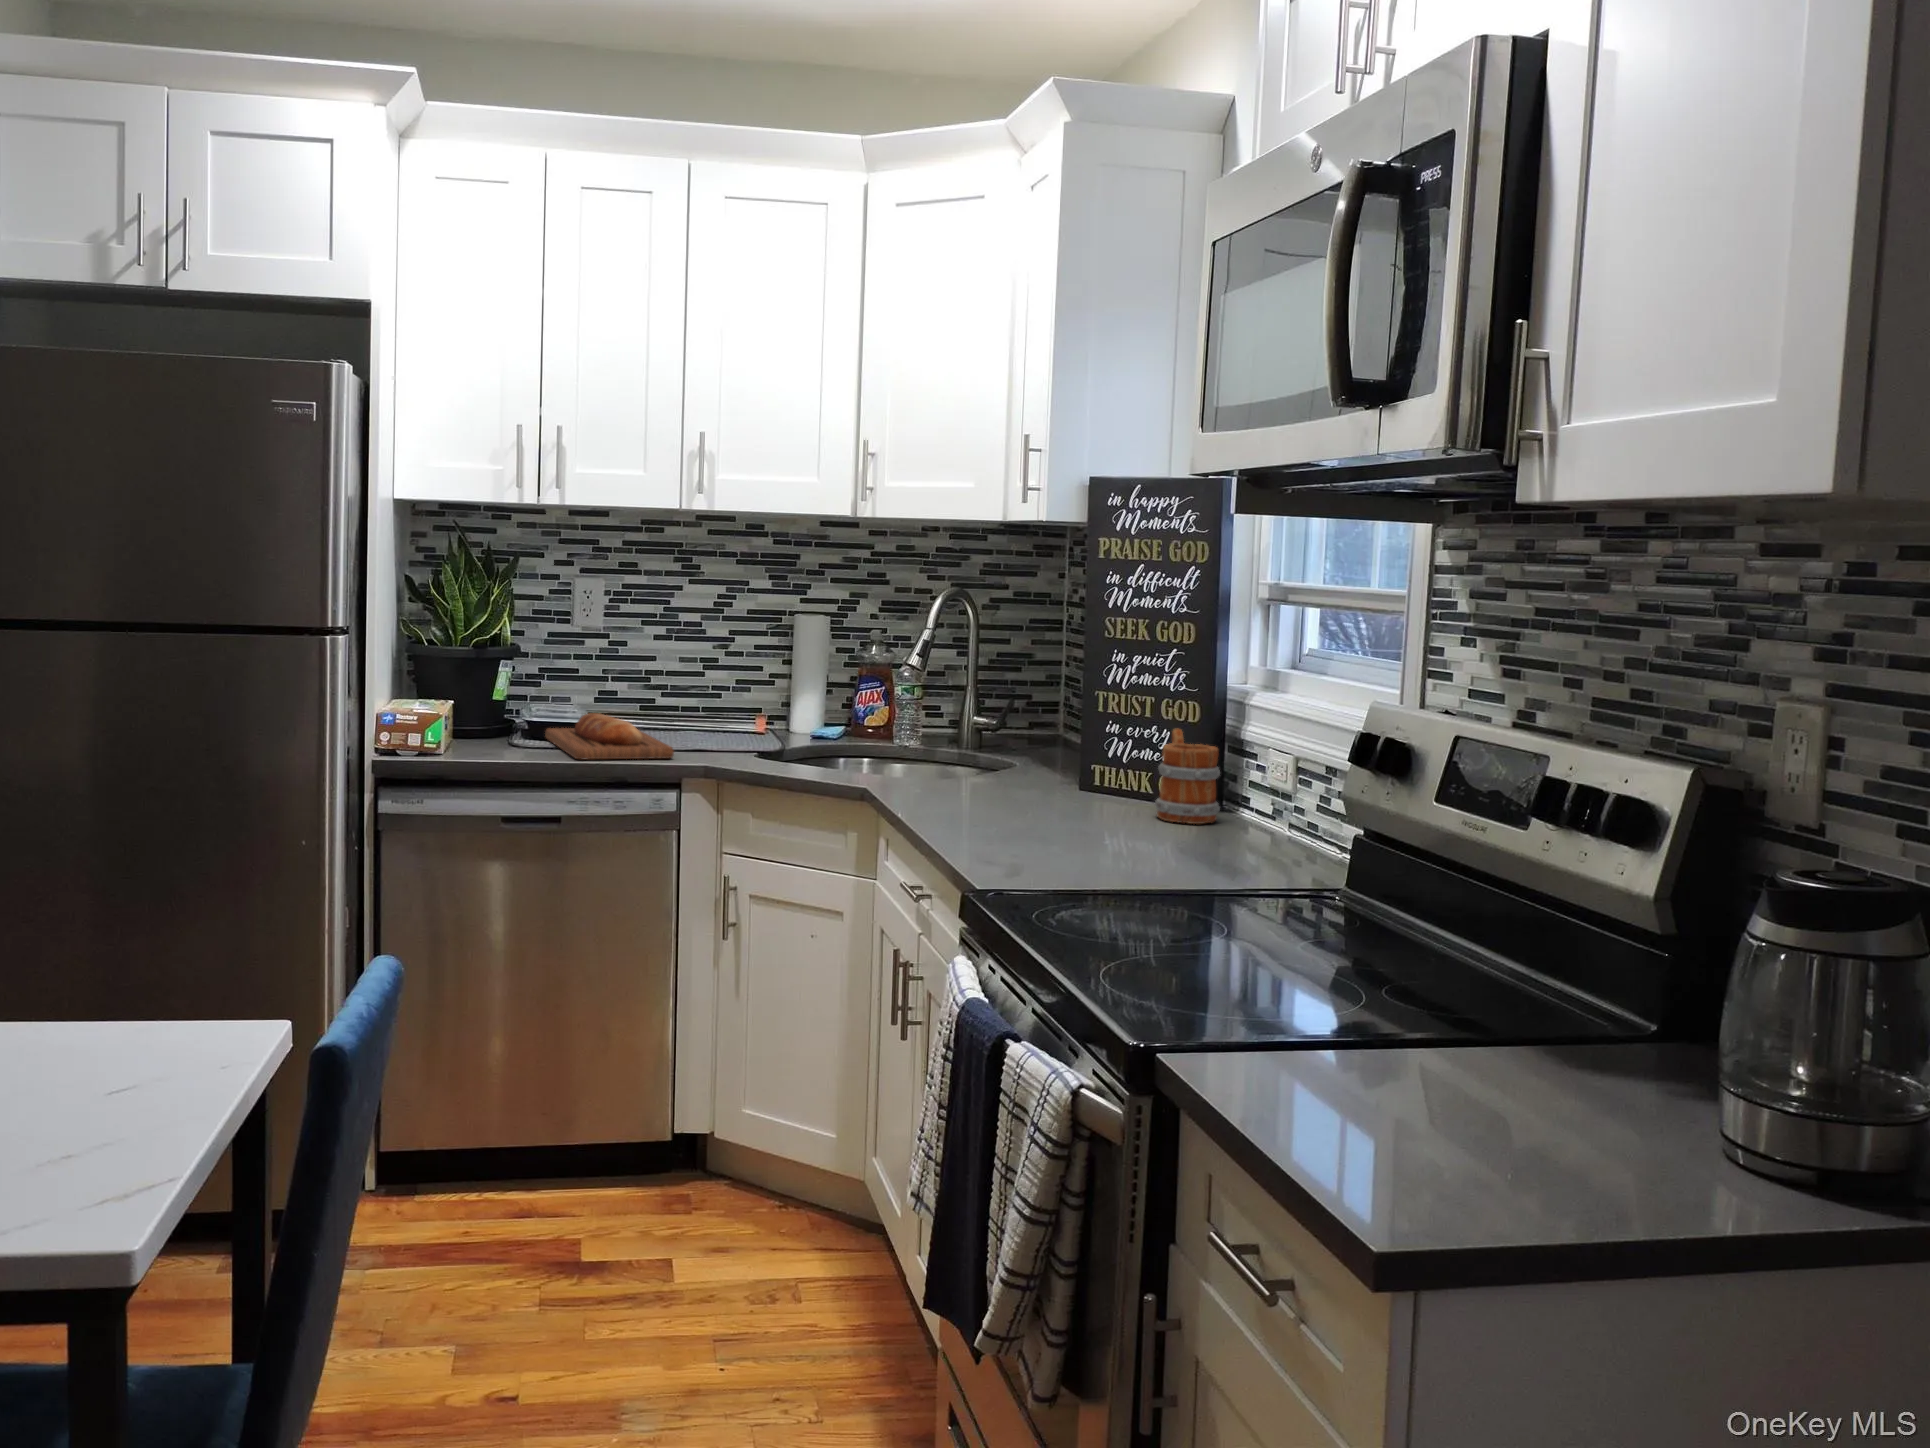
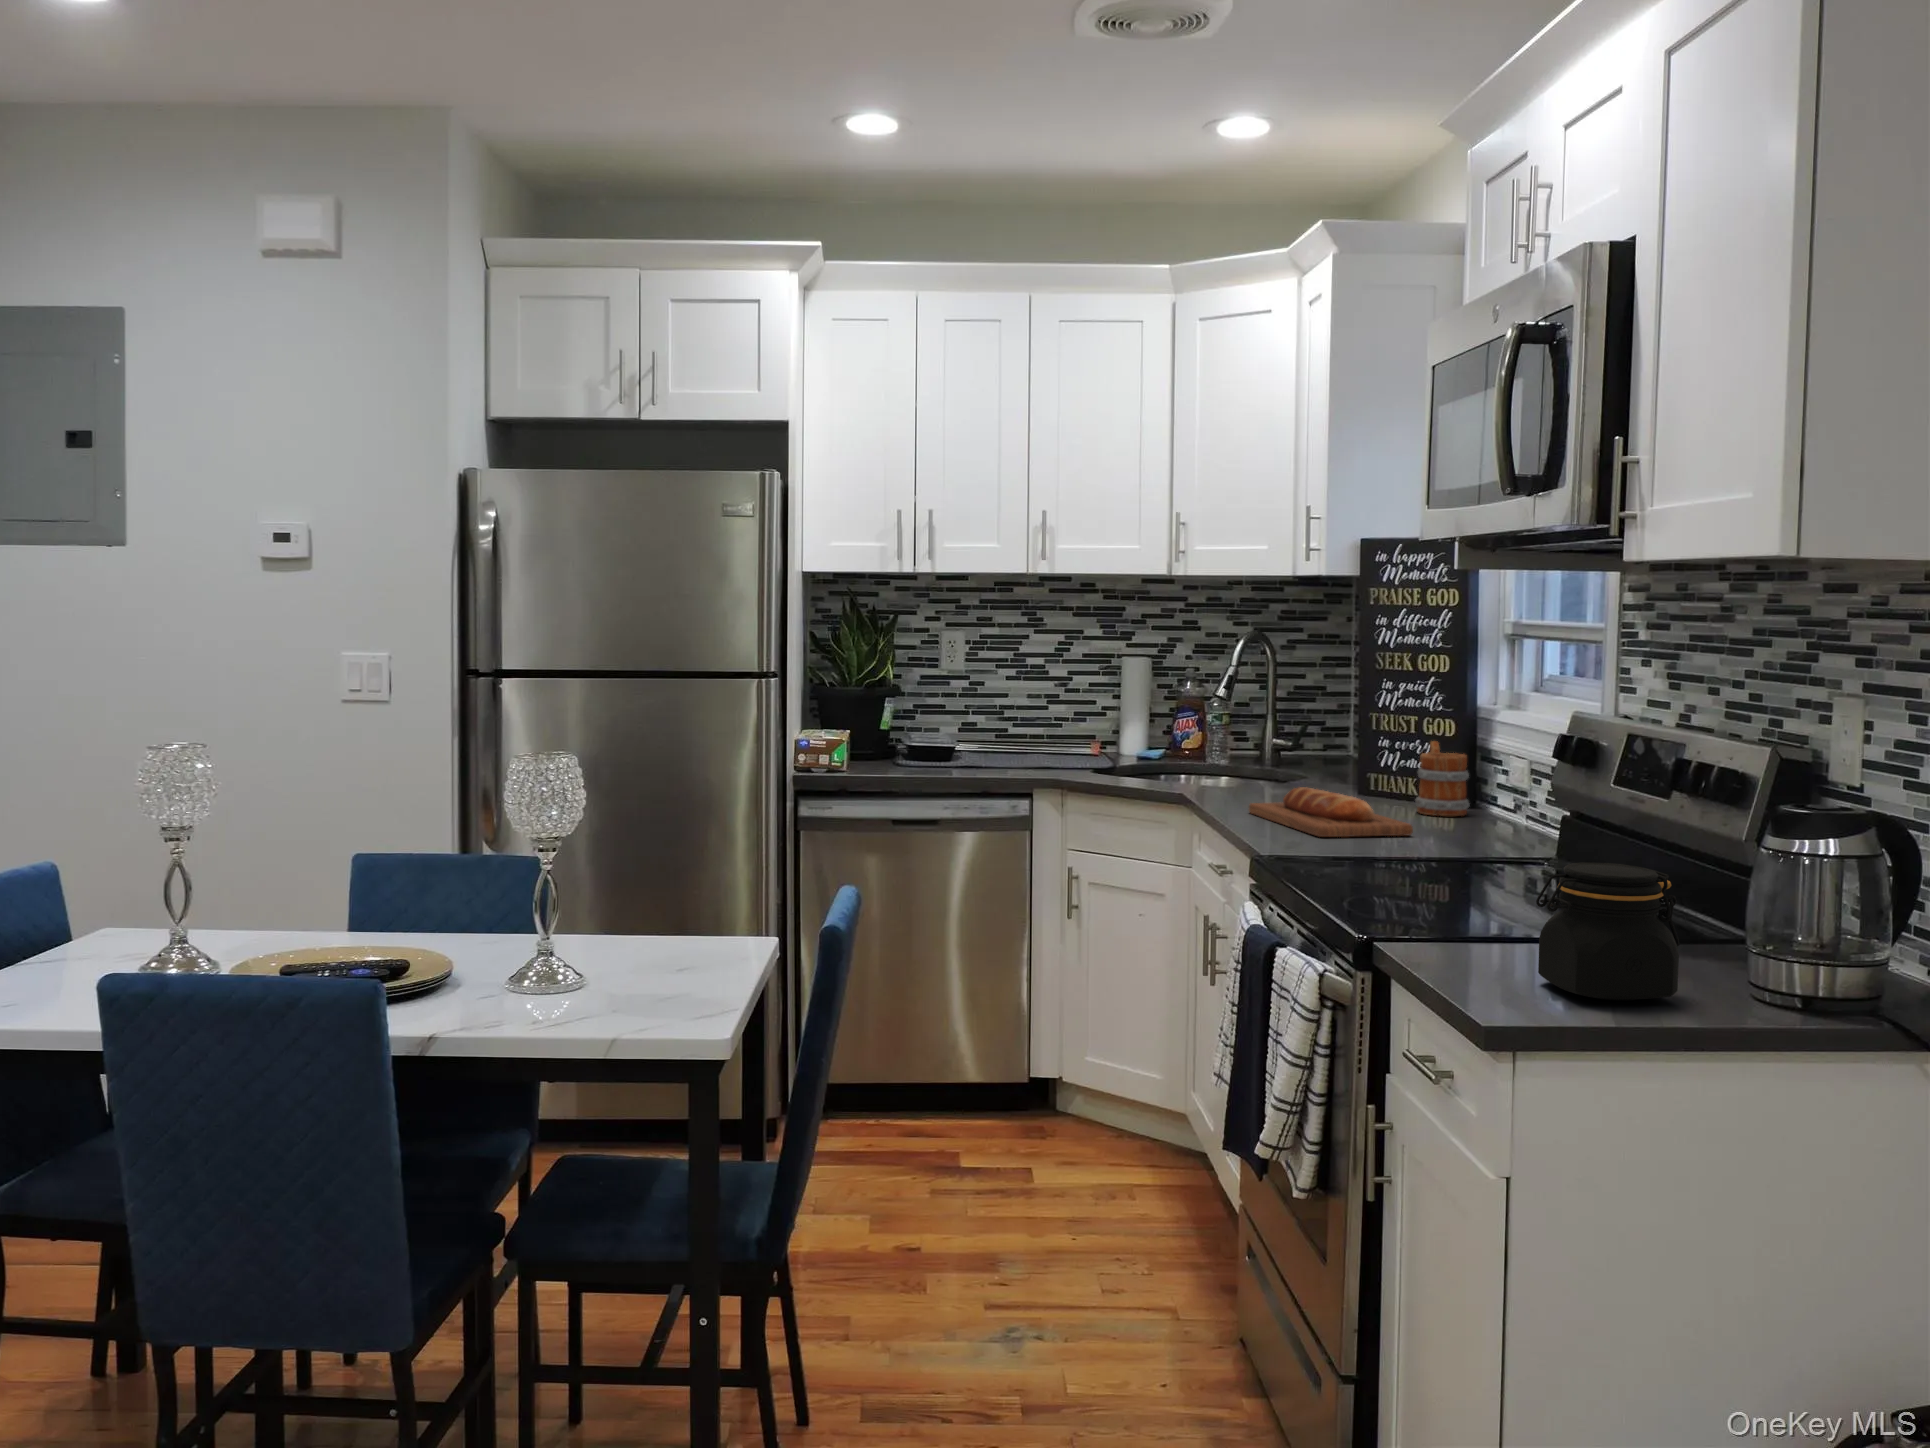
bread loaf: present [545,713,674,759] -> present [1249,787,1413,837]
jar: none [1435,963,1655,1192] -> present [1536,862,1679,1001]

